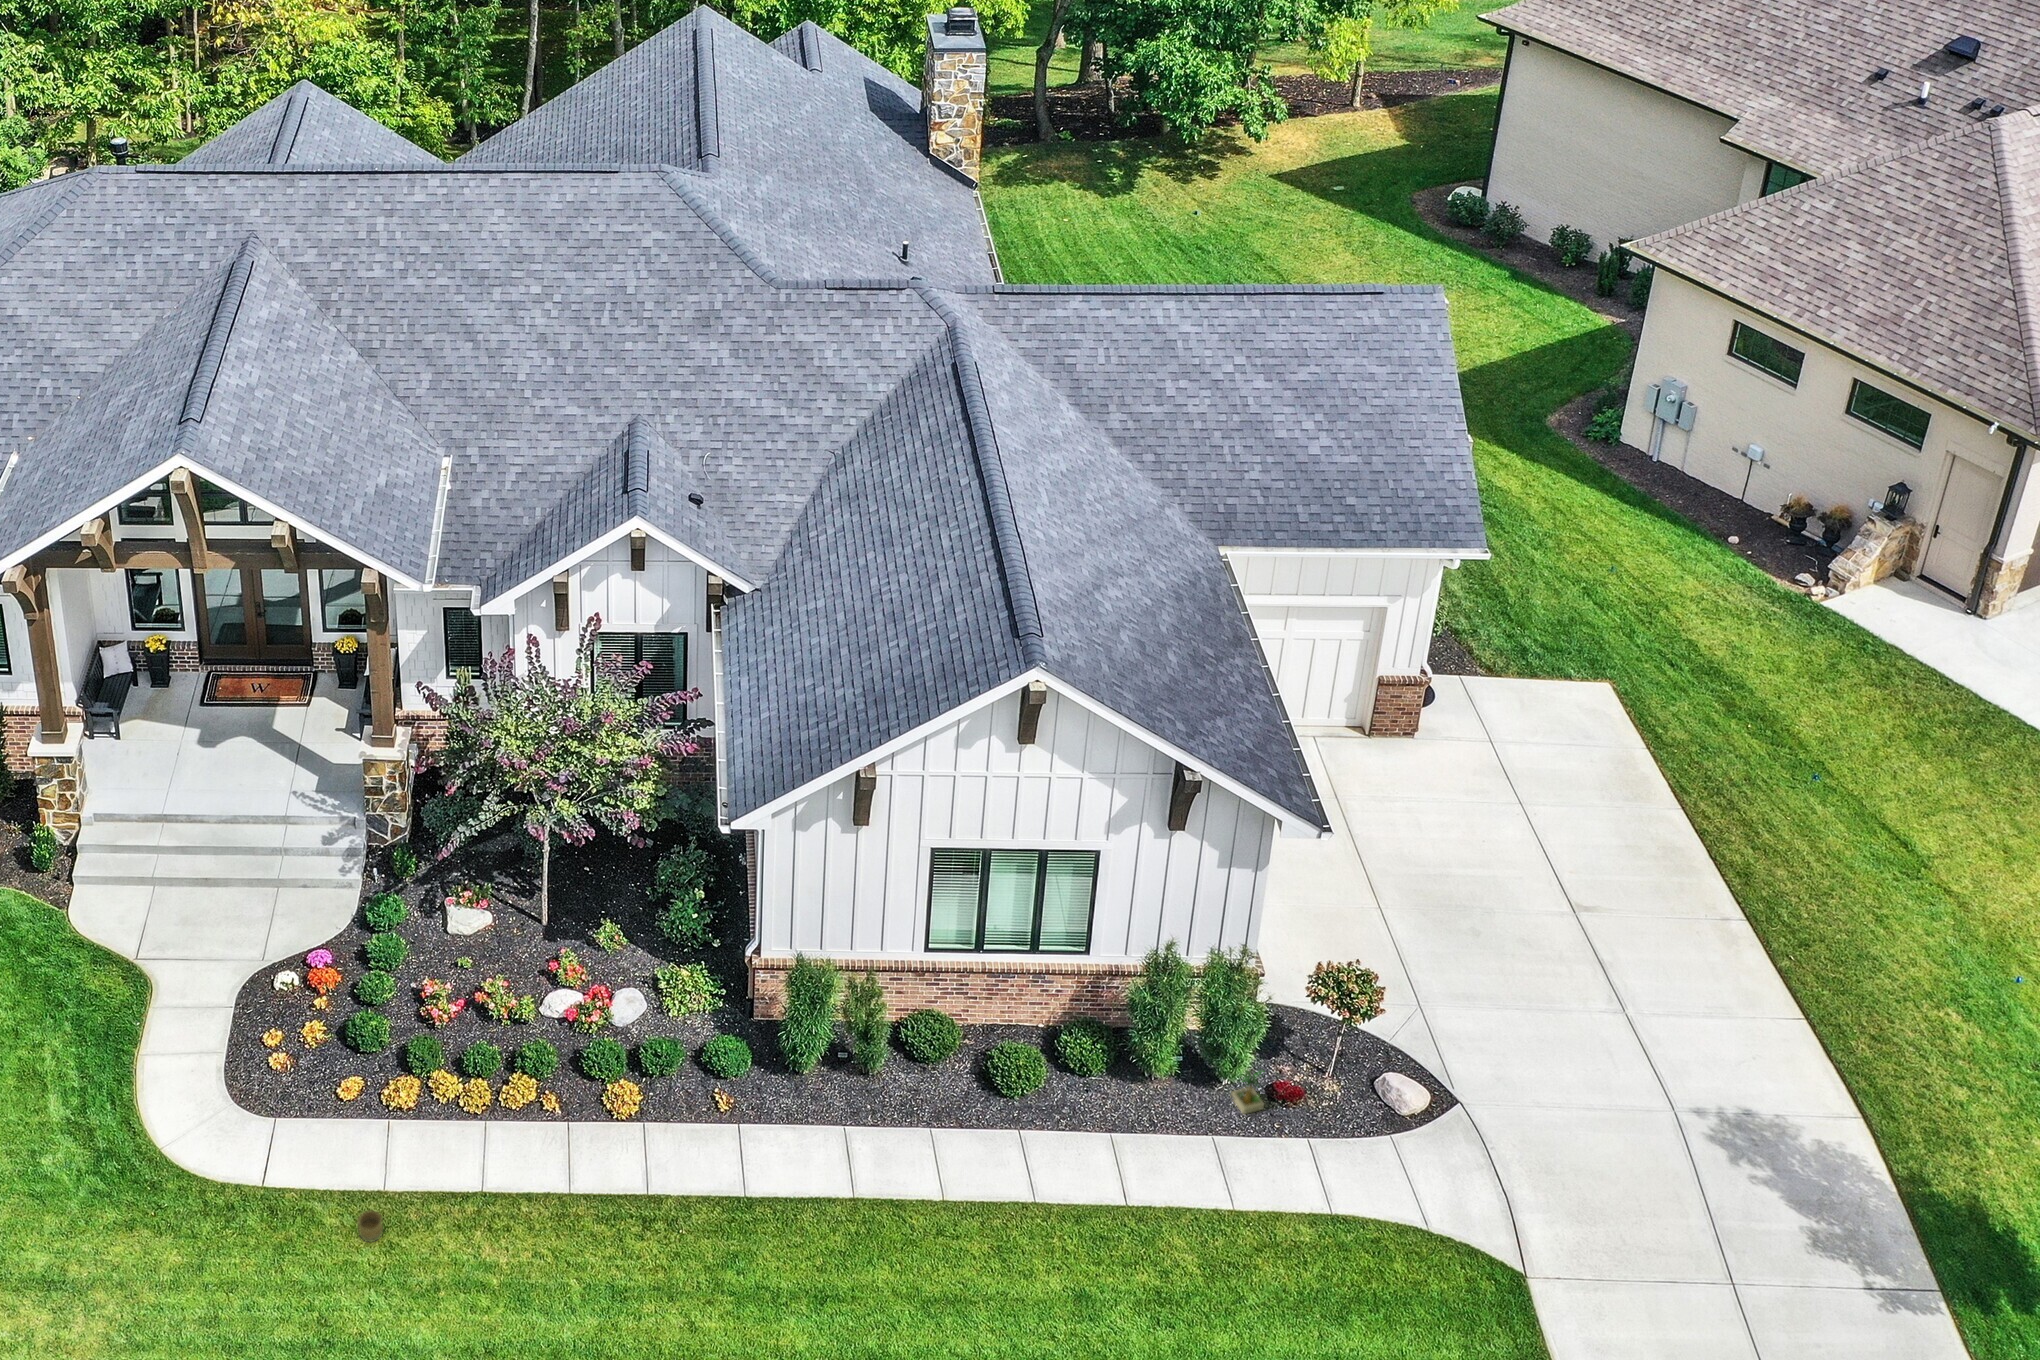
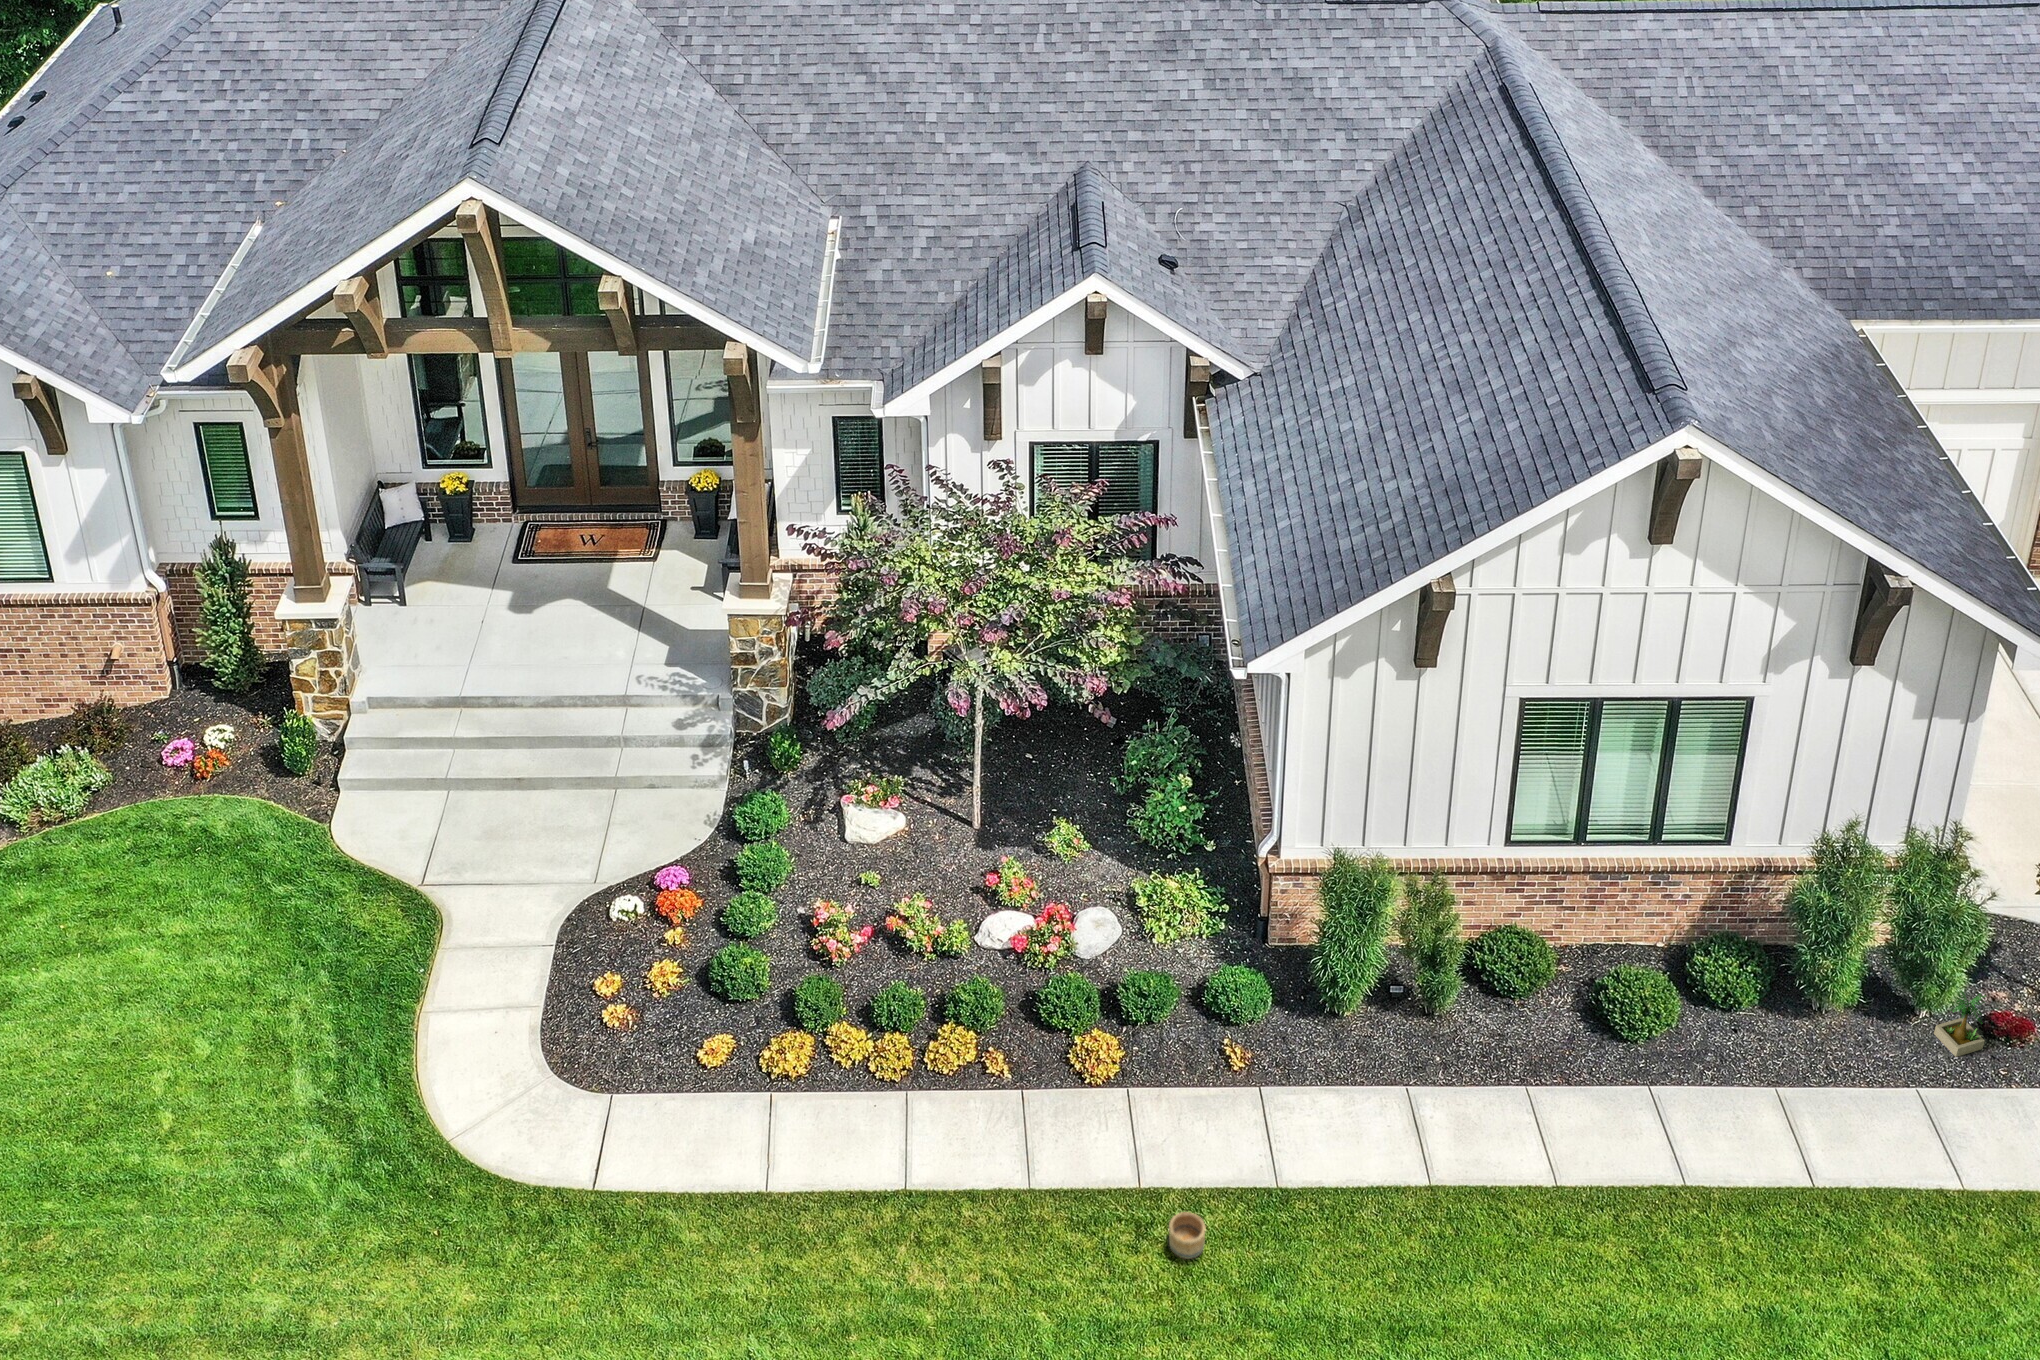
basket: present [357,1210,383,1242] -> present [1169,1212,1206,1259]

